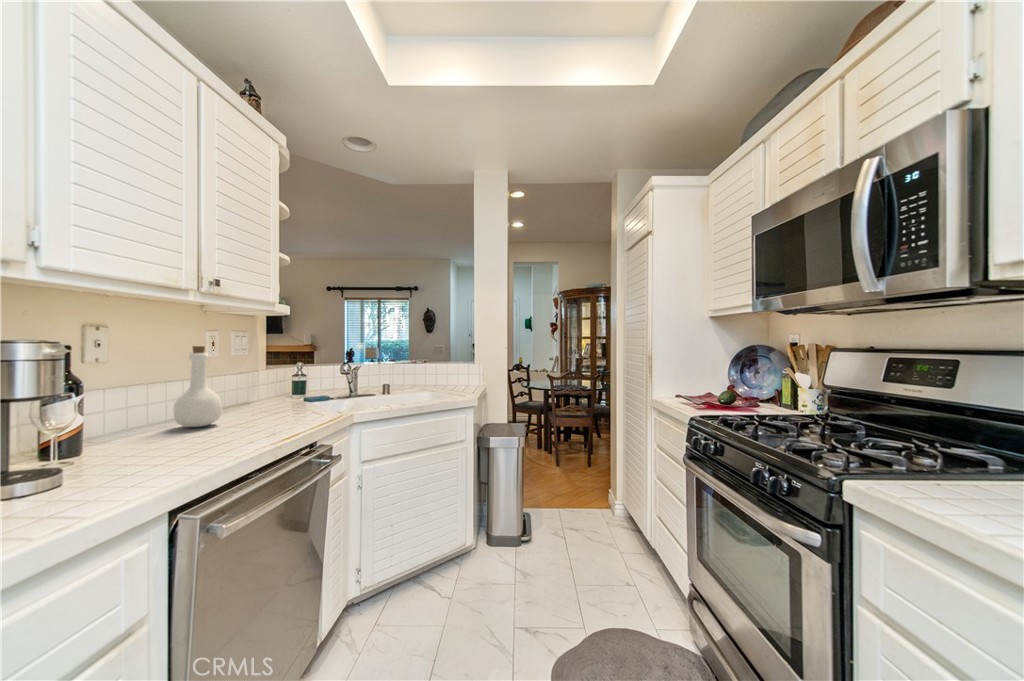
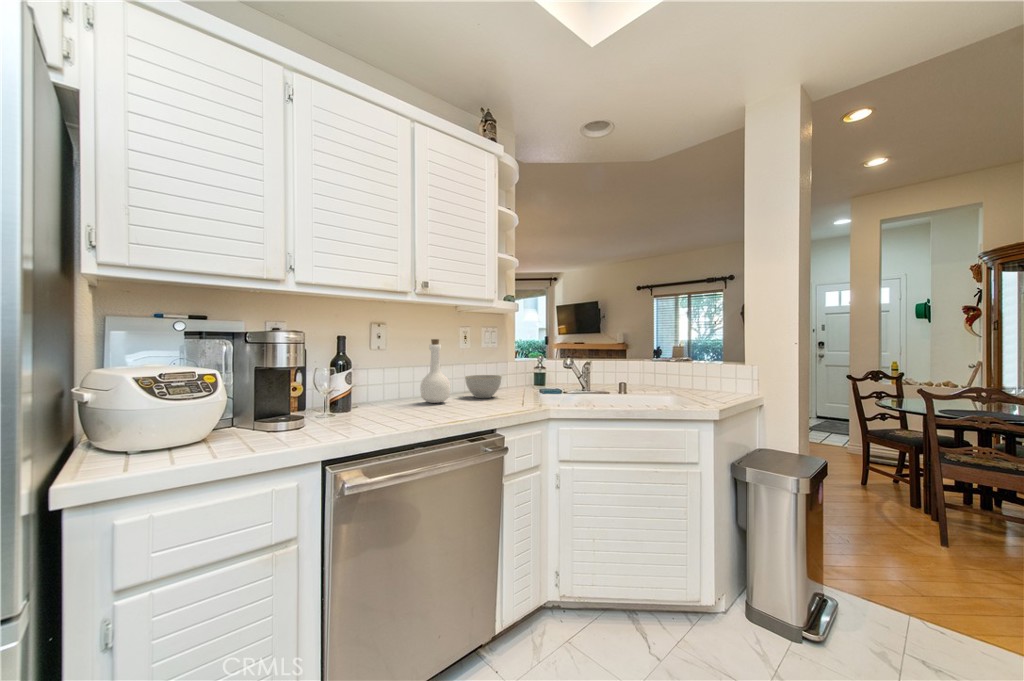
bowl: none [225,386,277,414] -> present [465,375,501,398]

